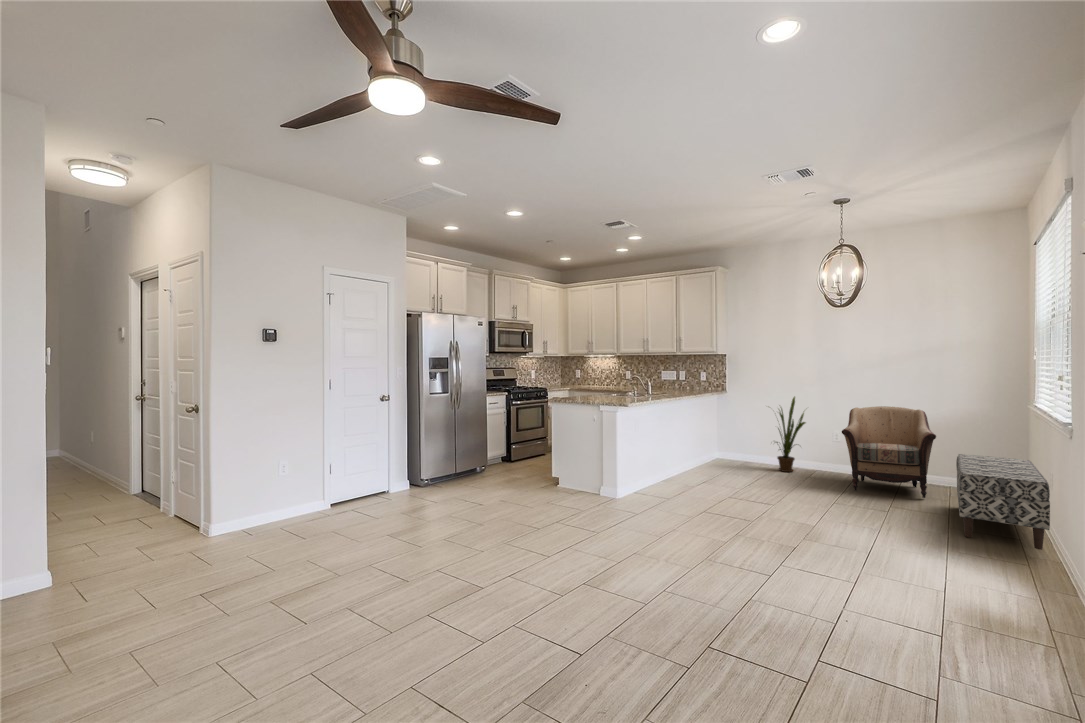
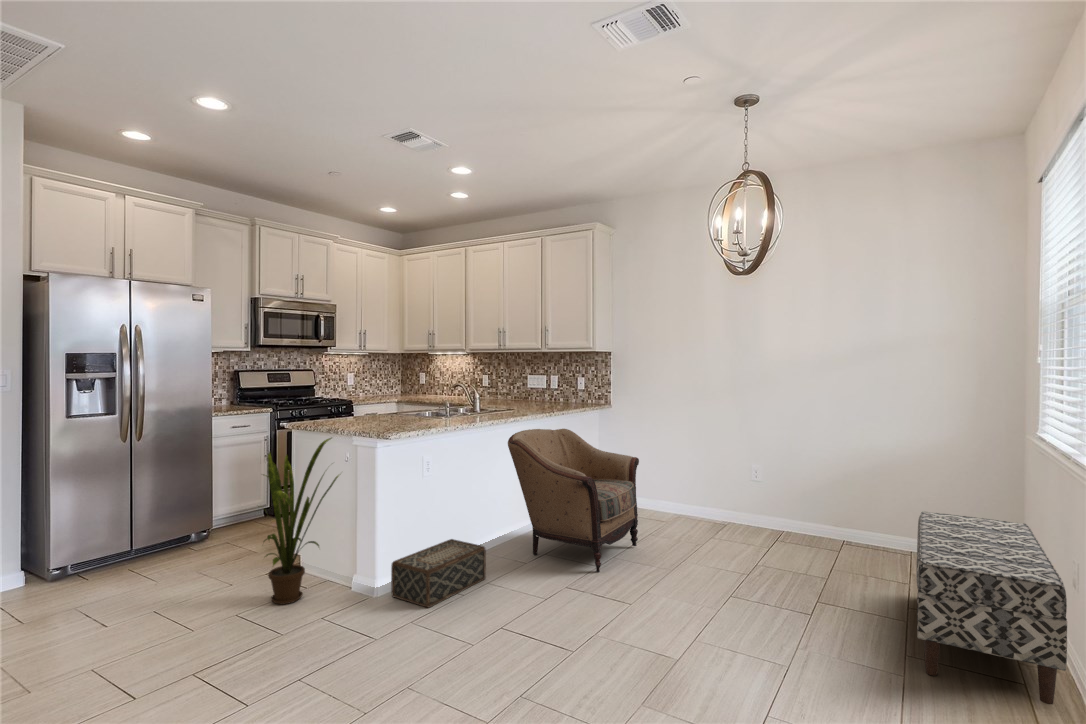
house plant: present [776,397,806,472] -> present [264,438,339,604]
armchair: present [842,406,936,498] -> present [508,429,639,572]
woven basket: none [624,469,673,504] -> present [391,539,486,608]

